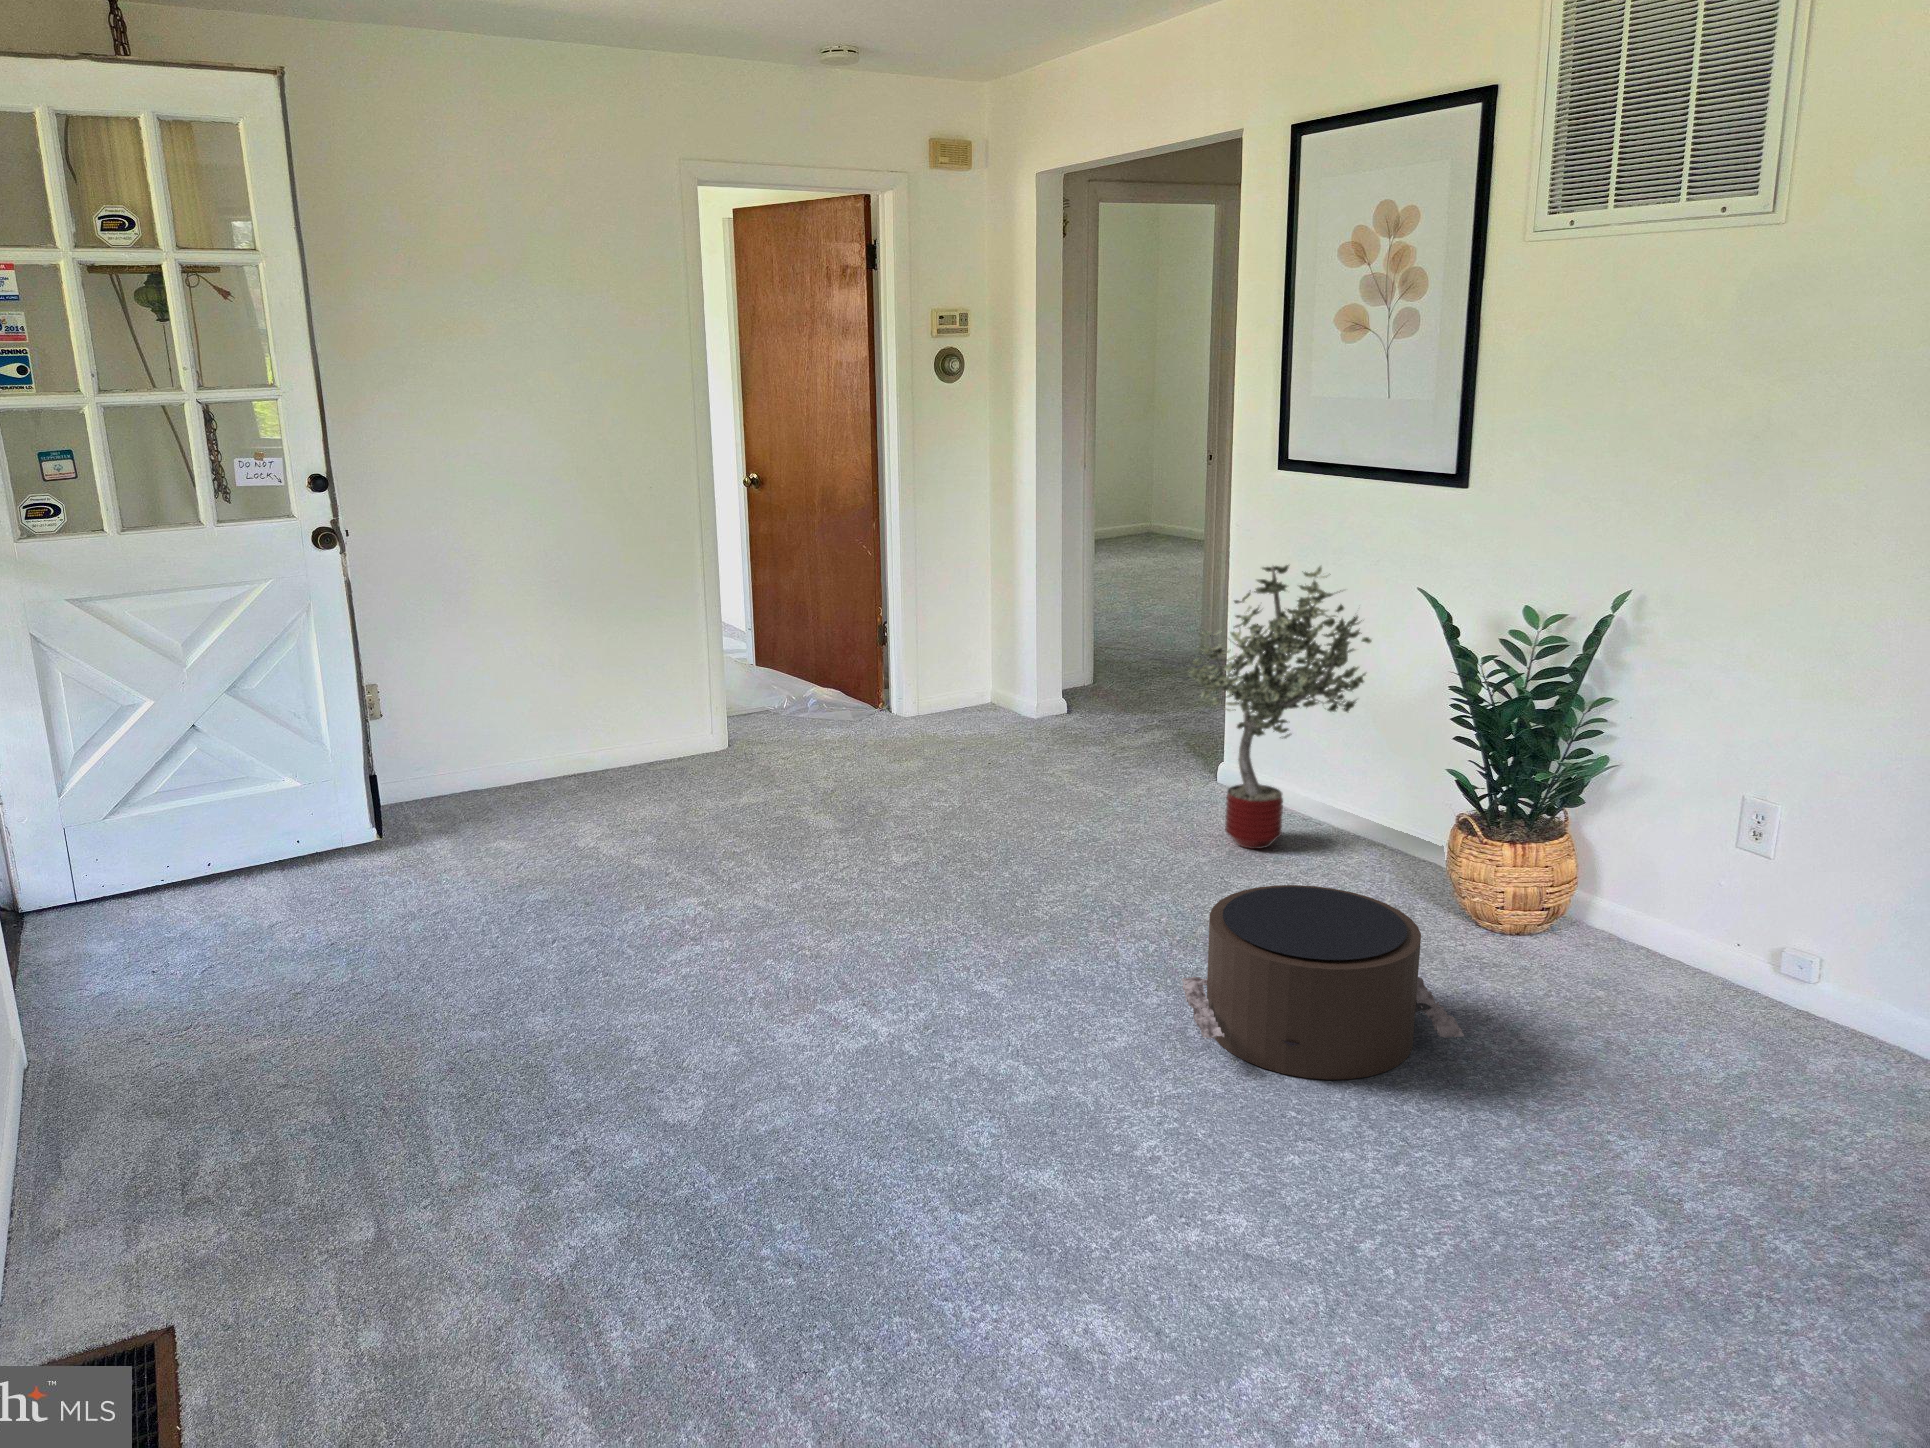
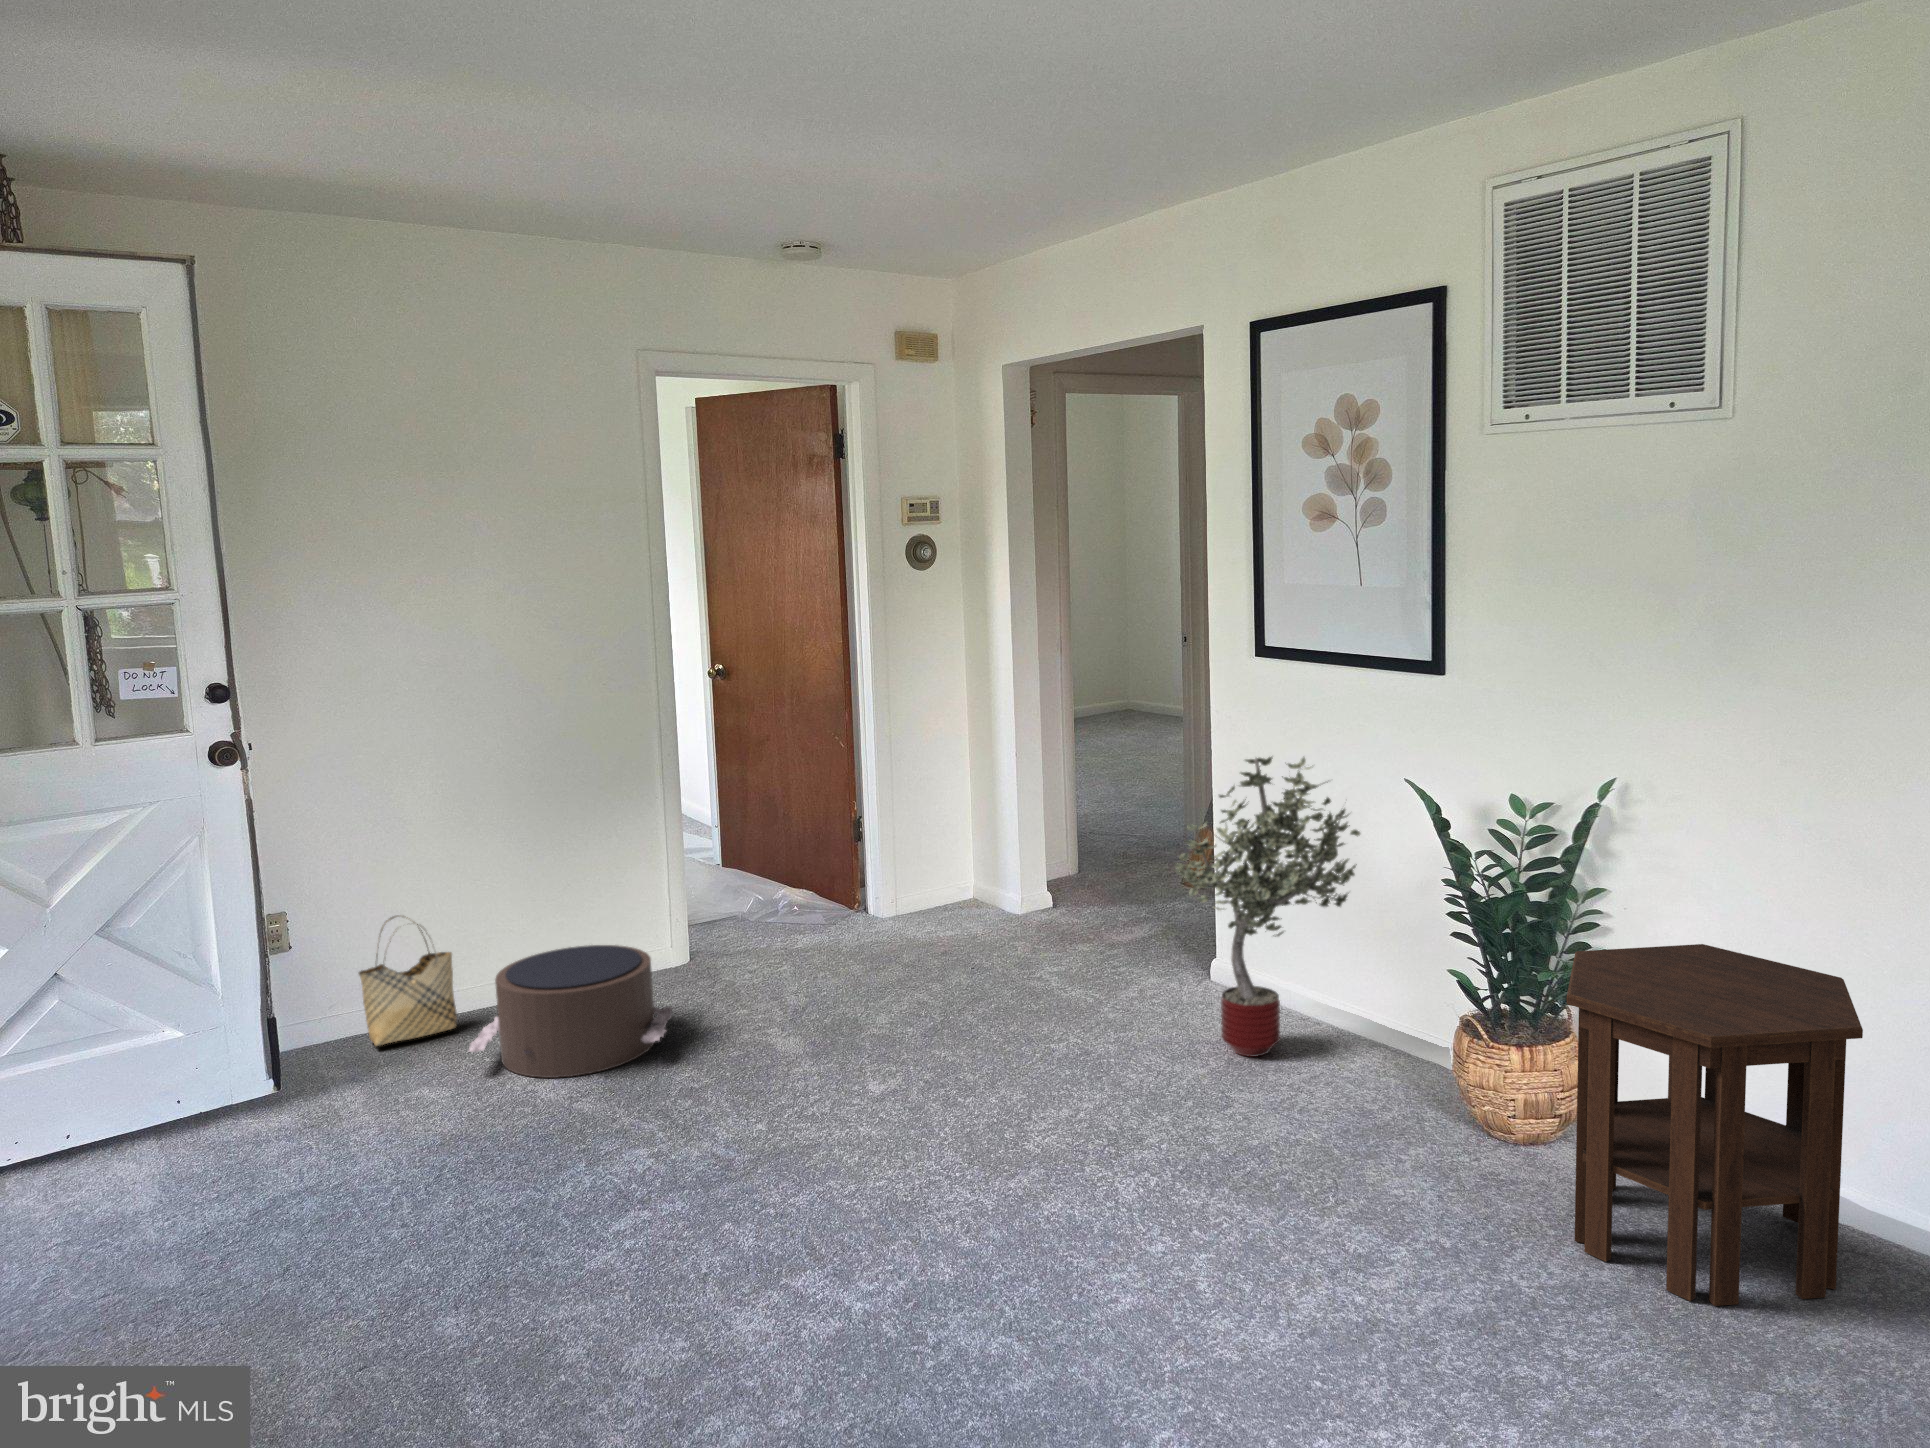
woven basket: none [440,692,526,806] -> present [359,916,457,1046]
side table: none [1548,751,1851,1076] -> present [1567,944,1863,1306]
pouf: present [1182,885,1464,1080] -> present [469,945,672,1078]

